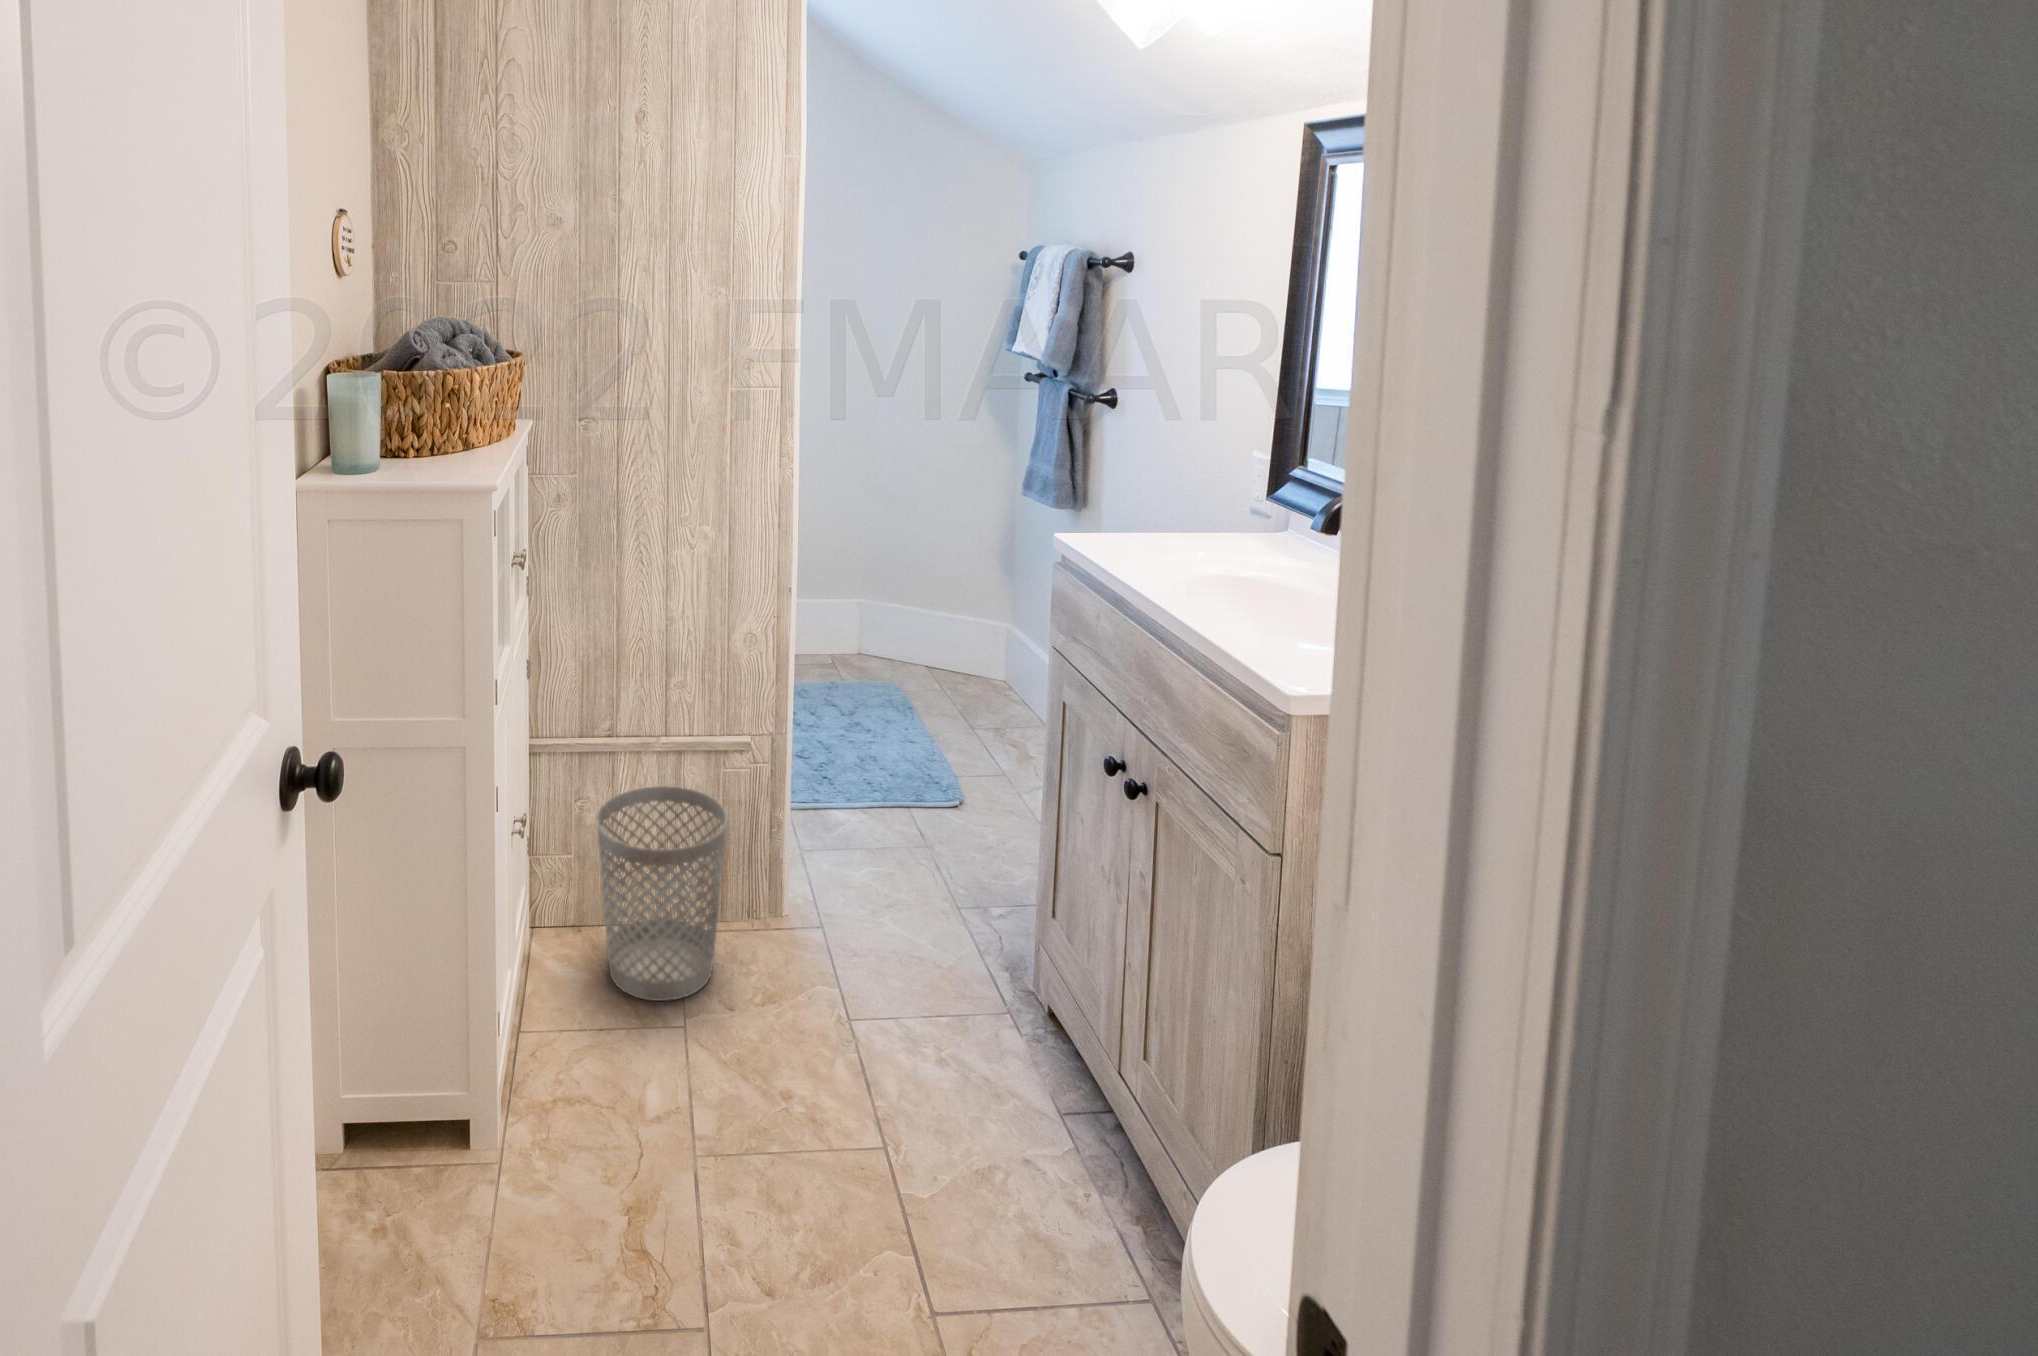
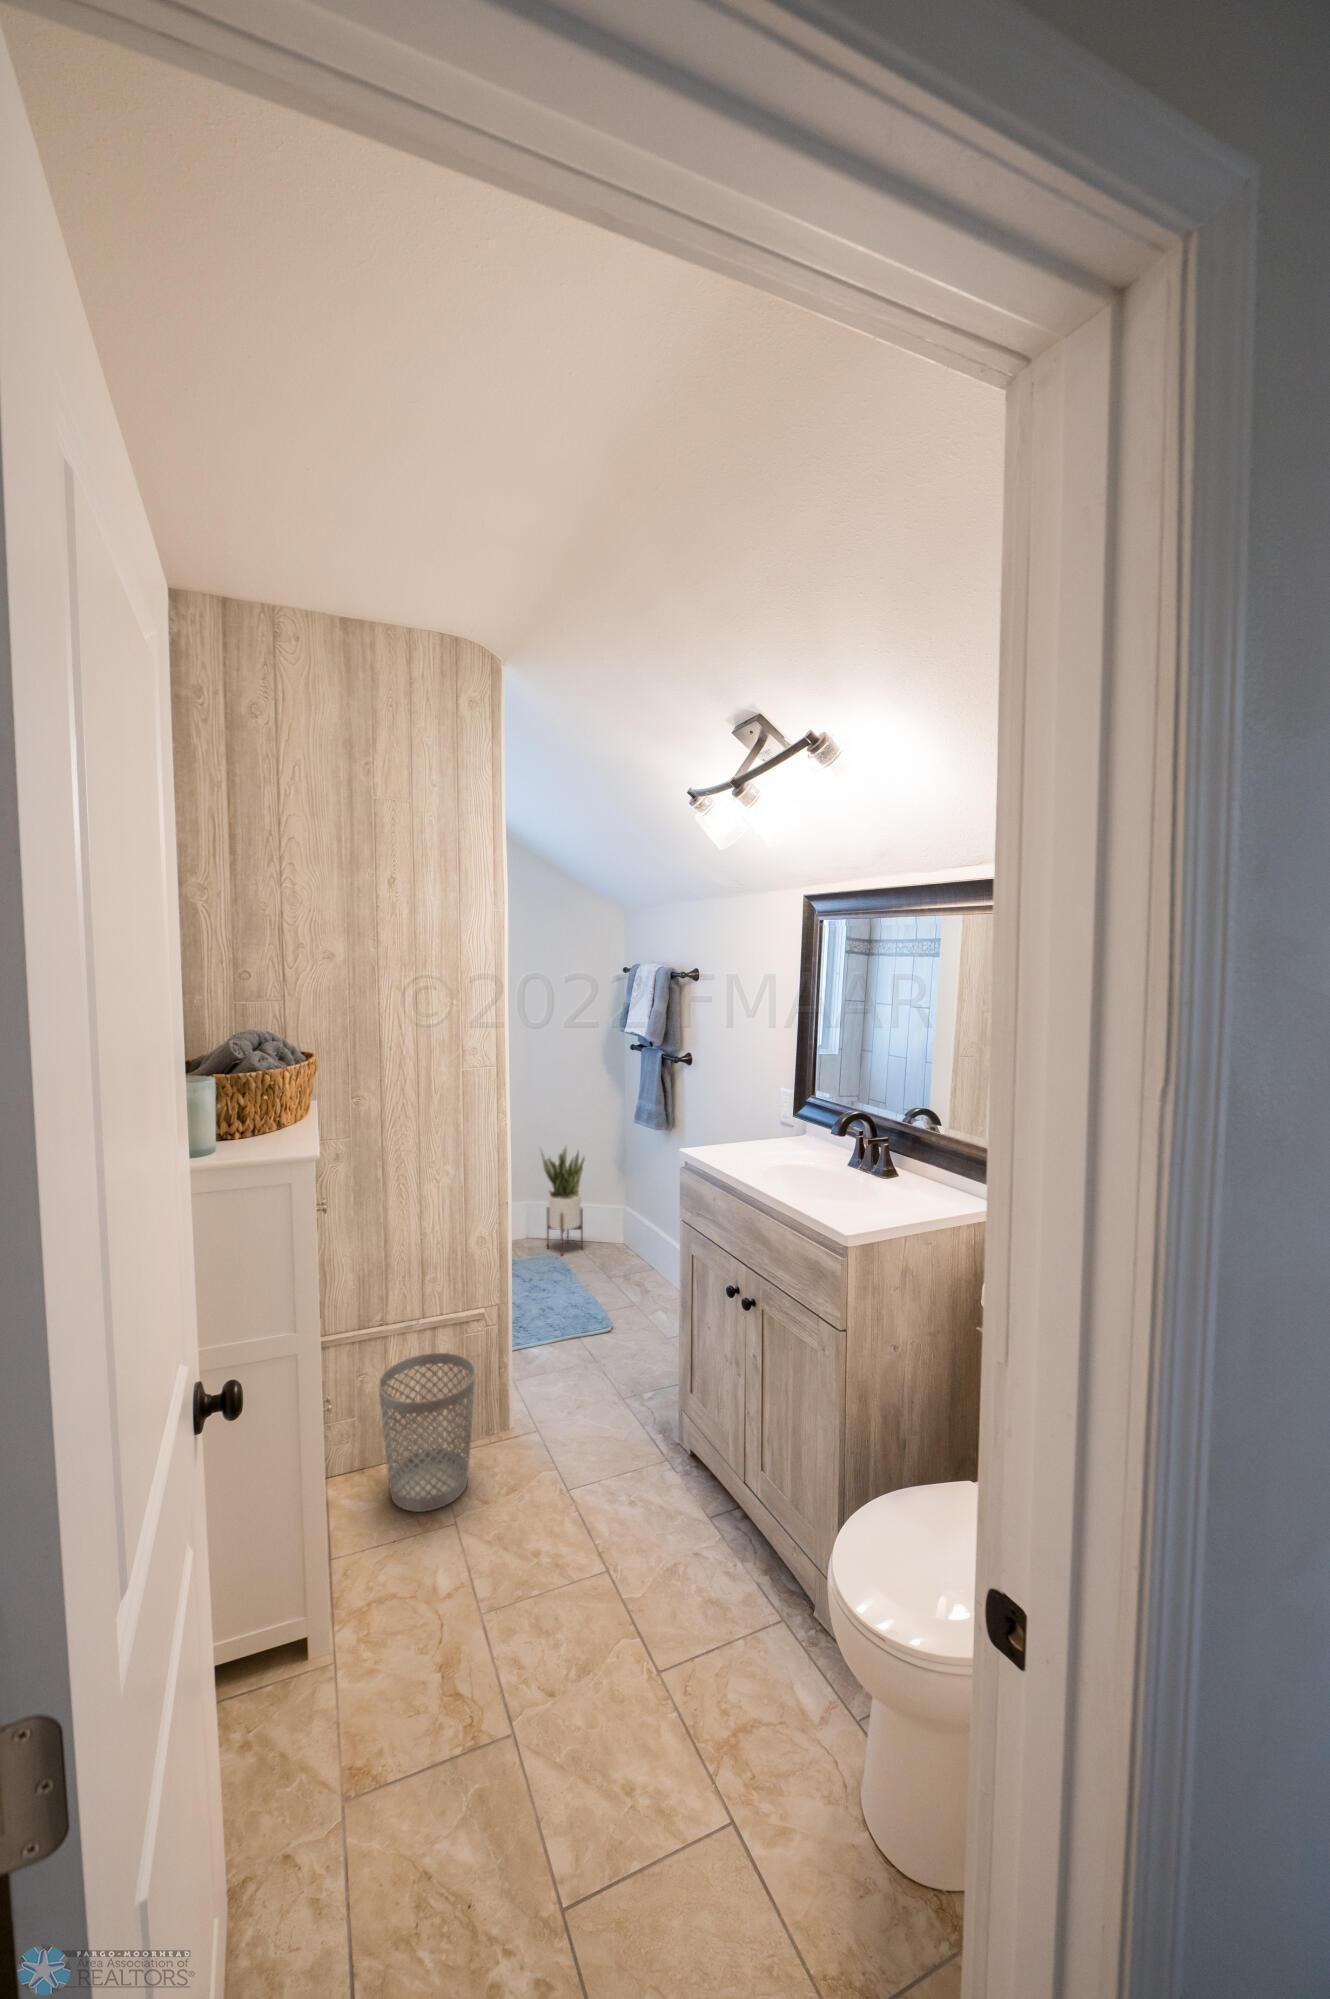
potted plant: none [879,520,949,686] -> present [540,1146,585,1255]

